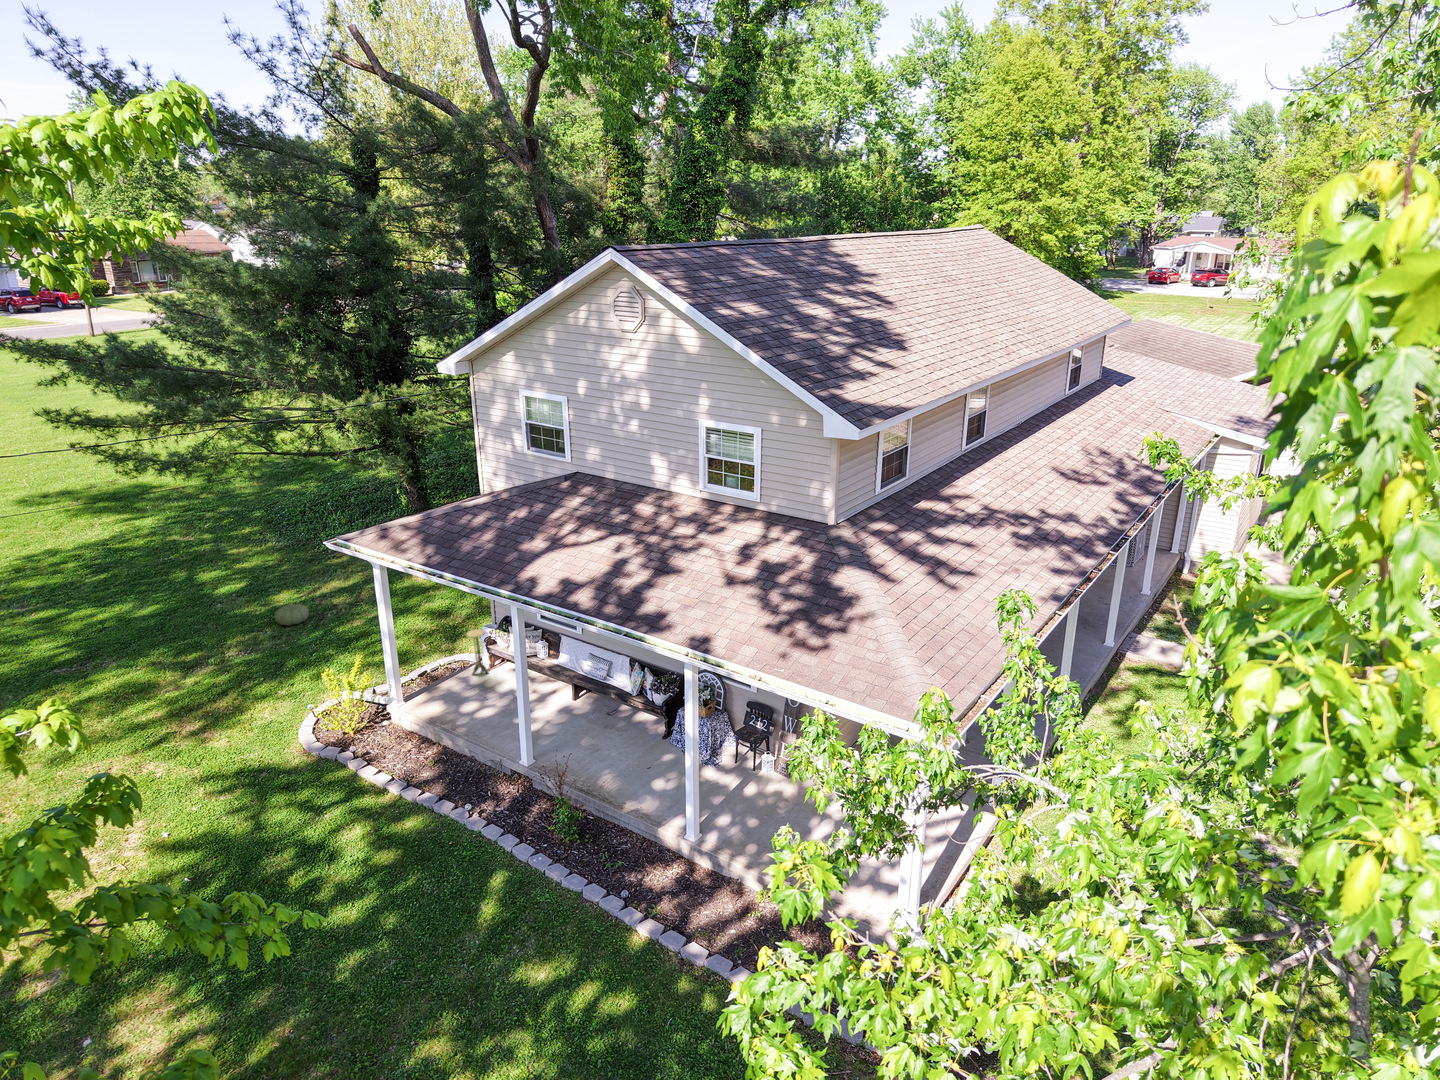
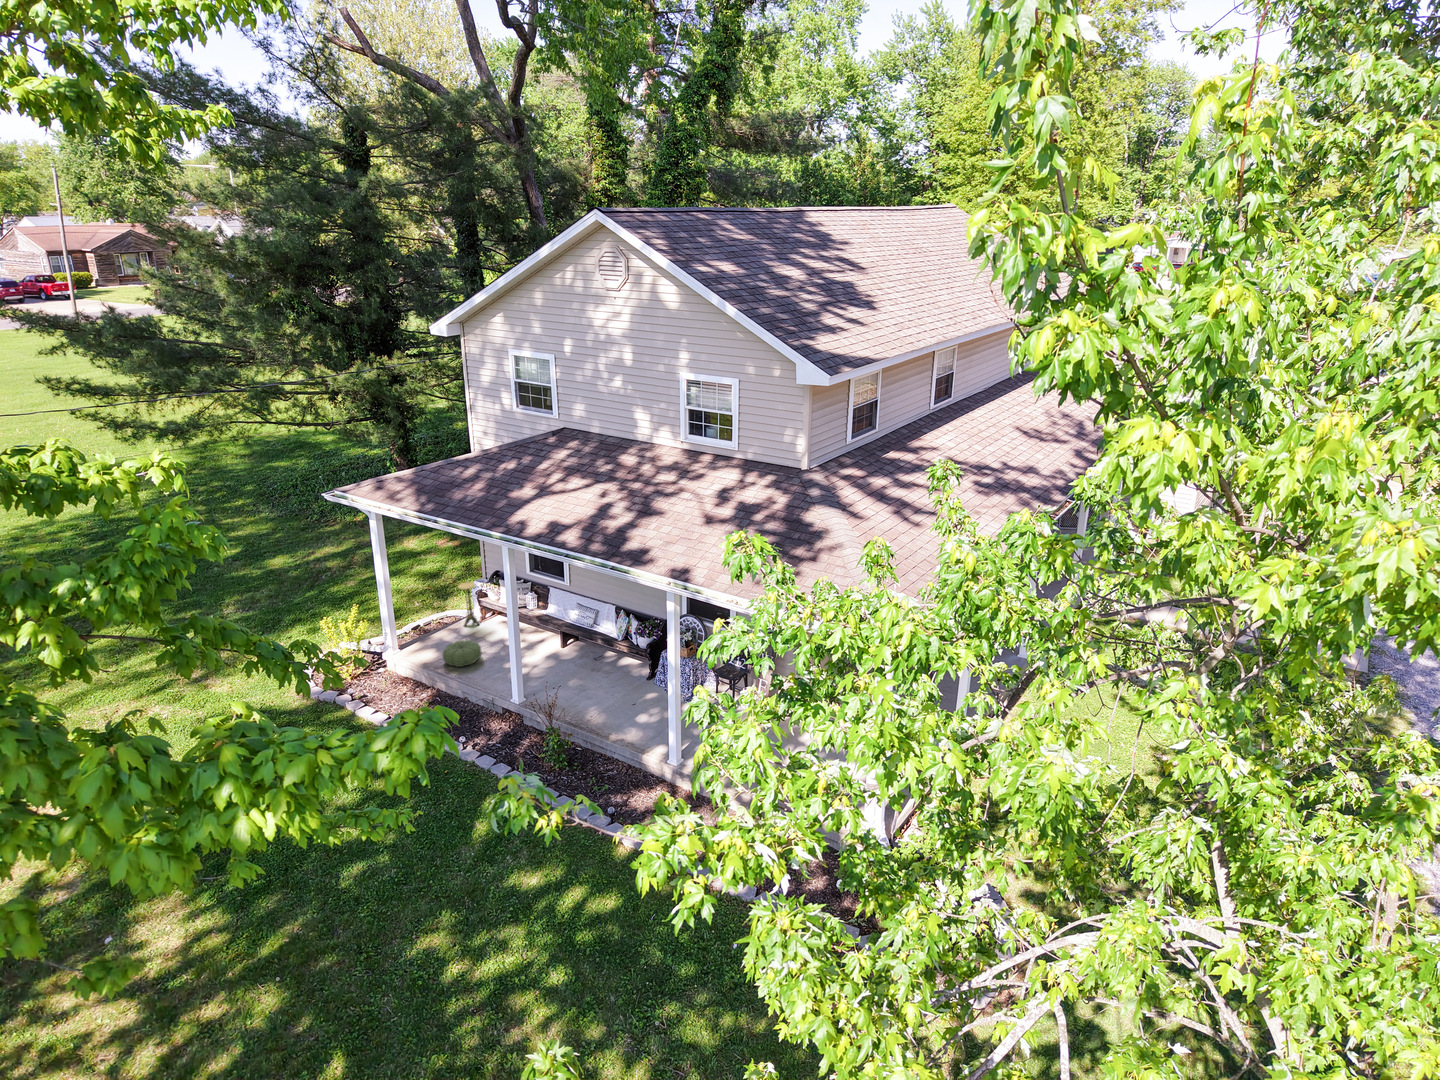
pouf: present [275,604,309,625] -> present [443,640,481,667]

